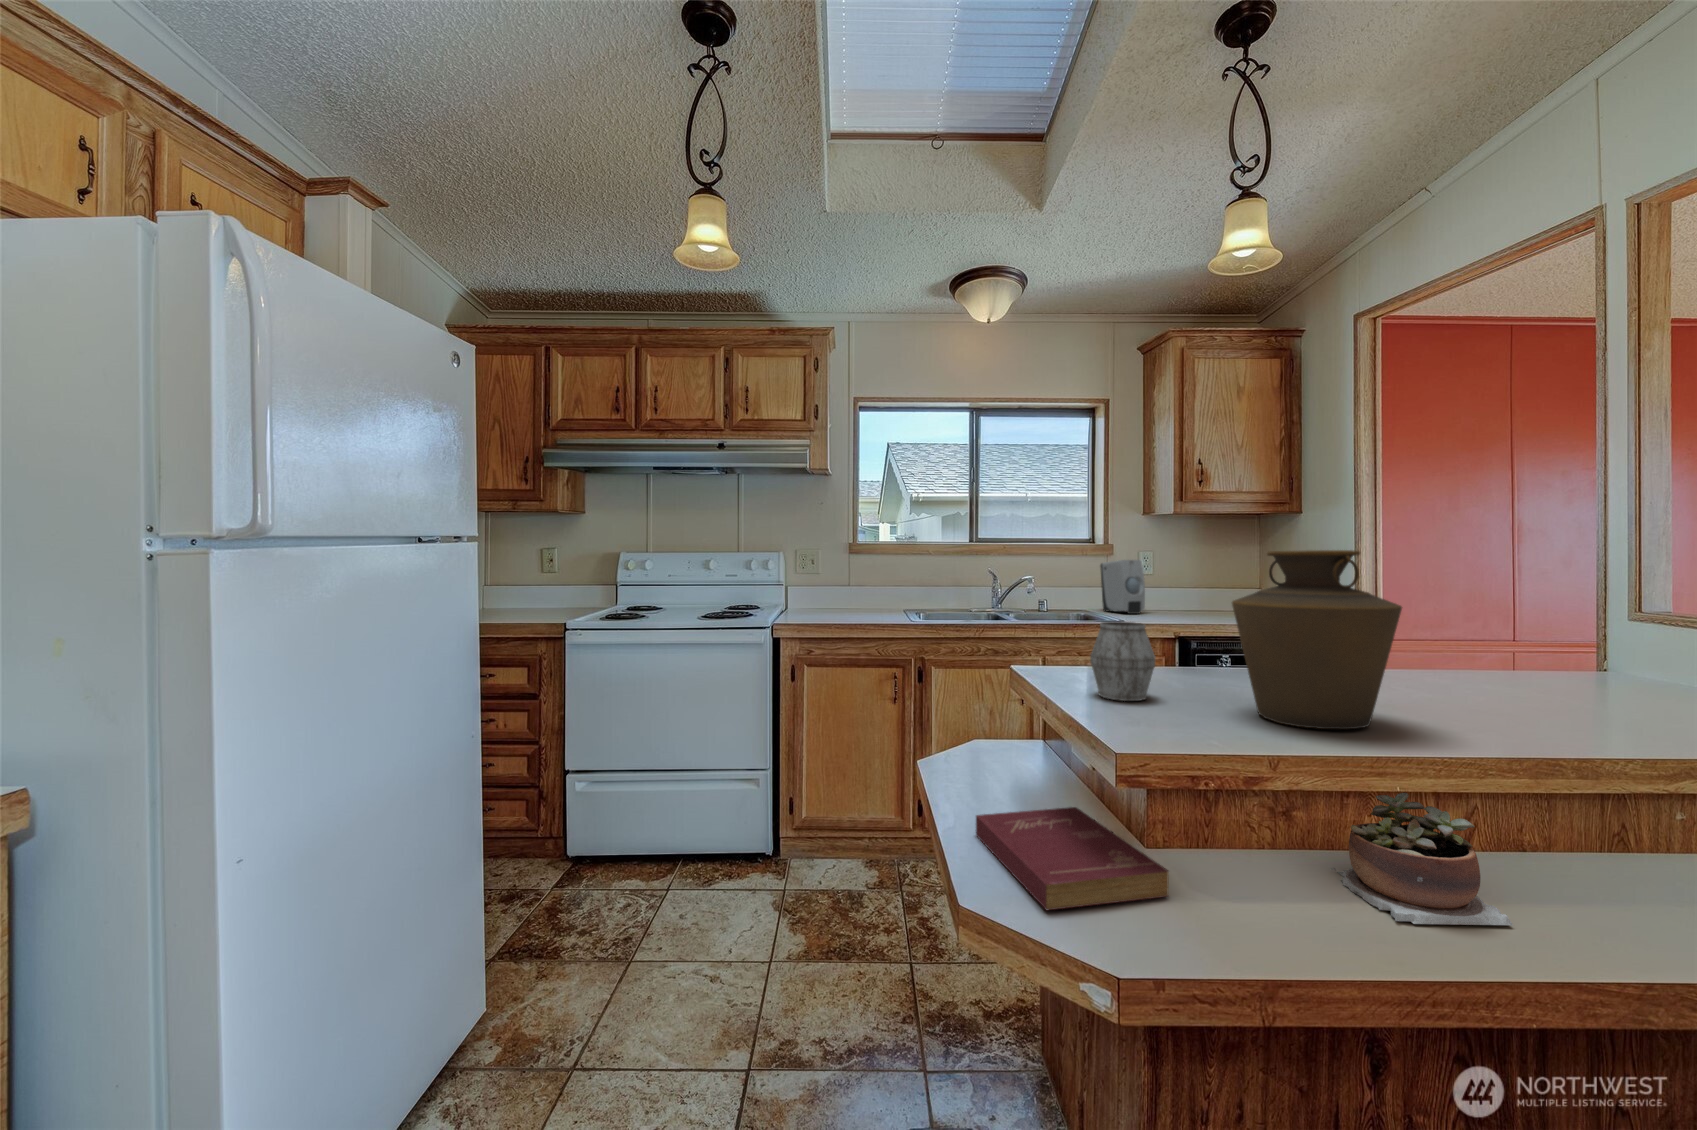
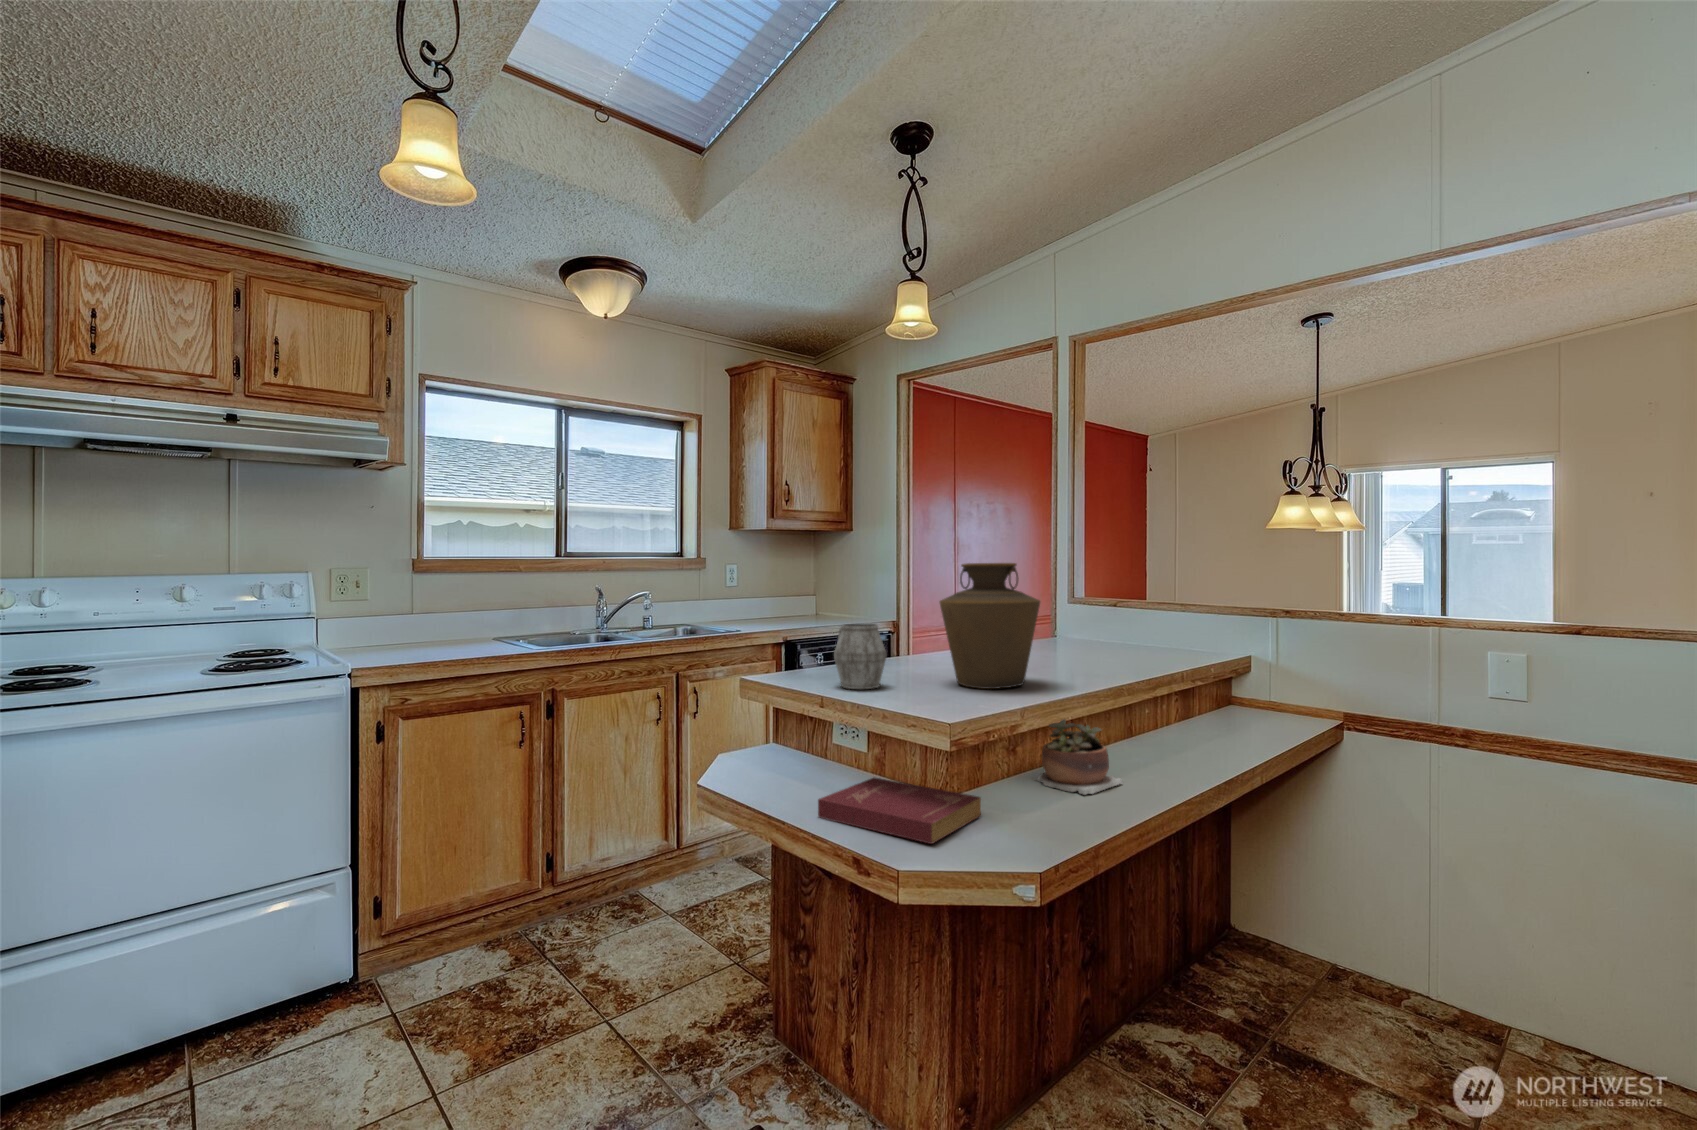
soap dispenser: present [1100,560,1145,614] -> none [695,574,739,626]

